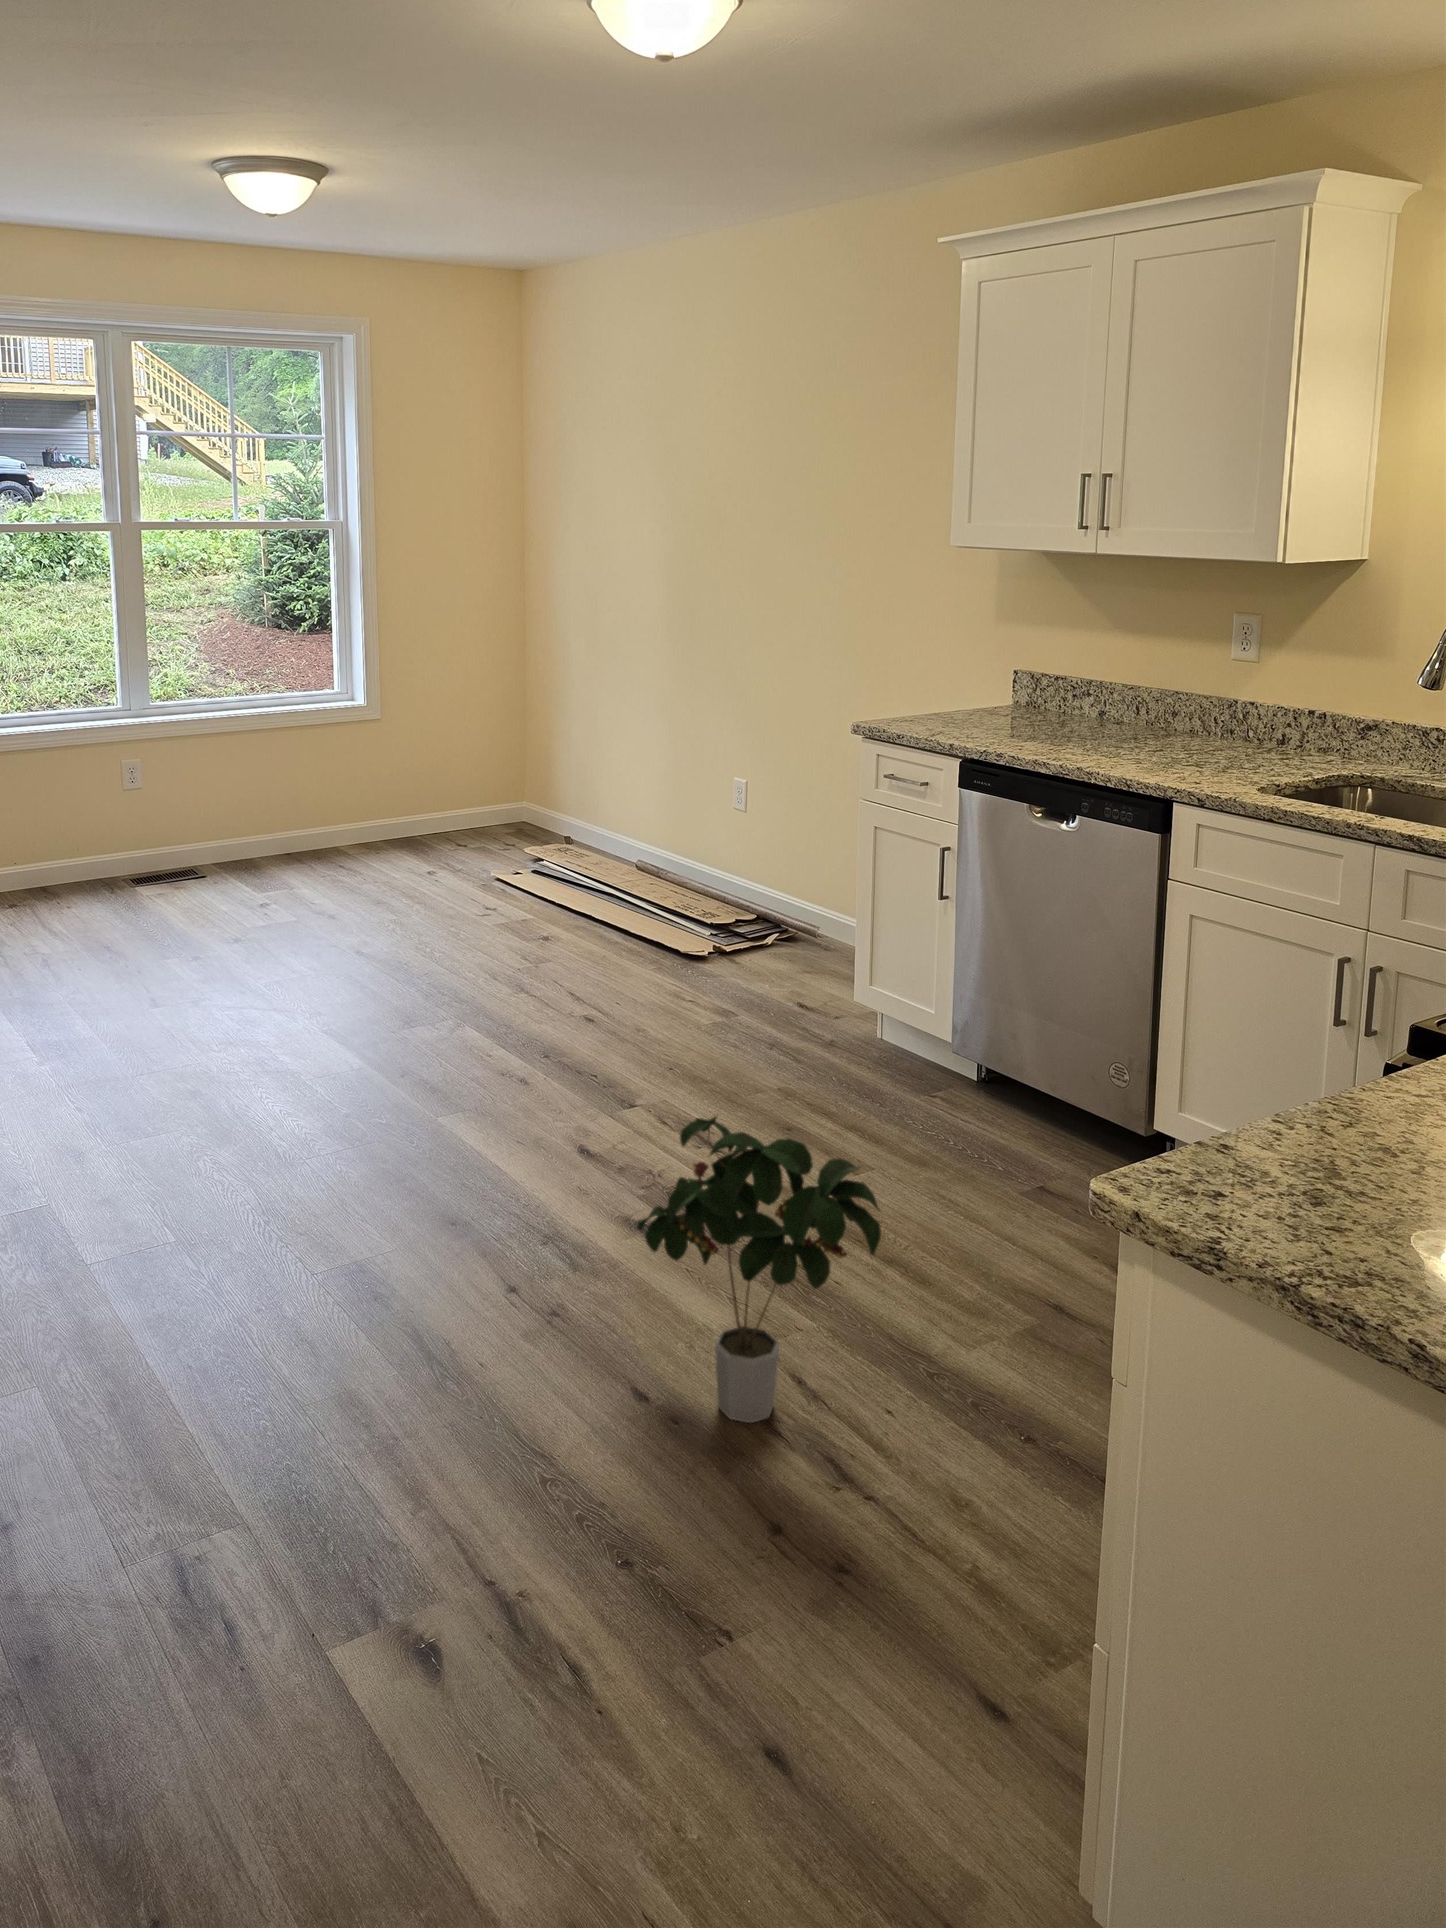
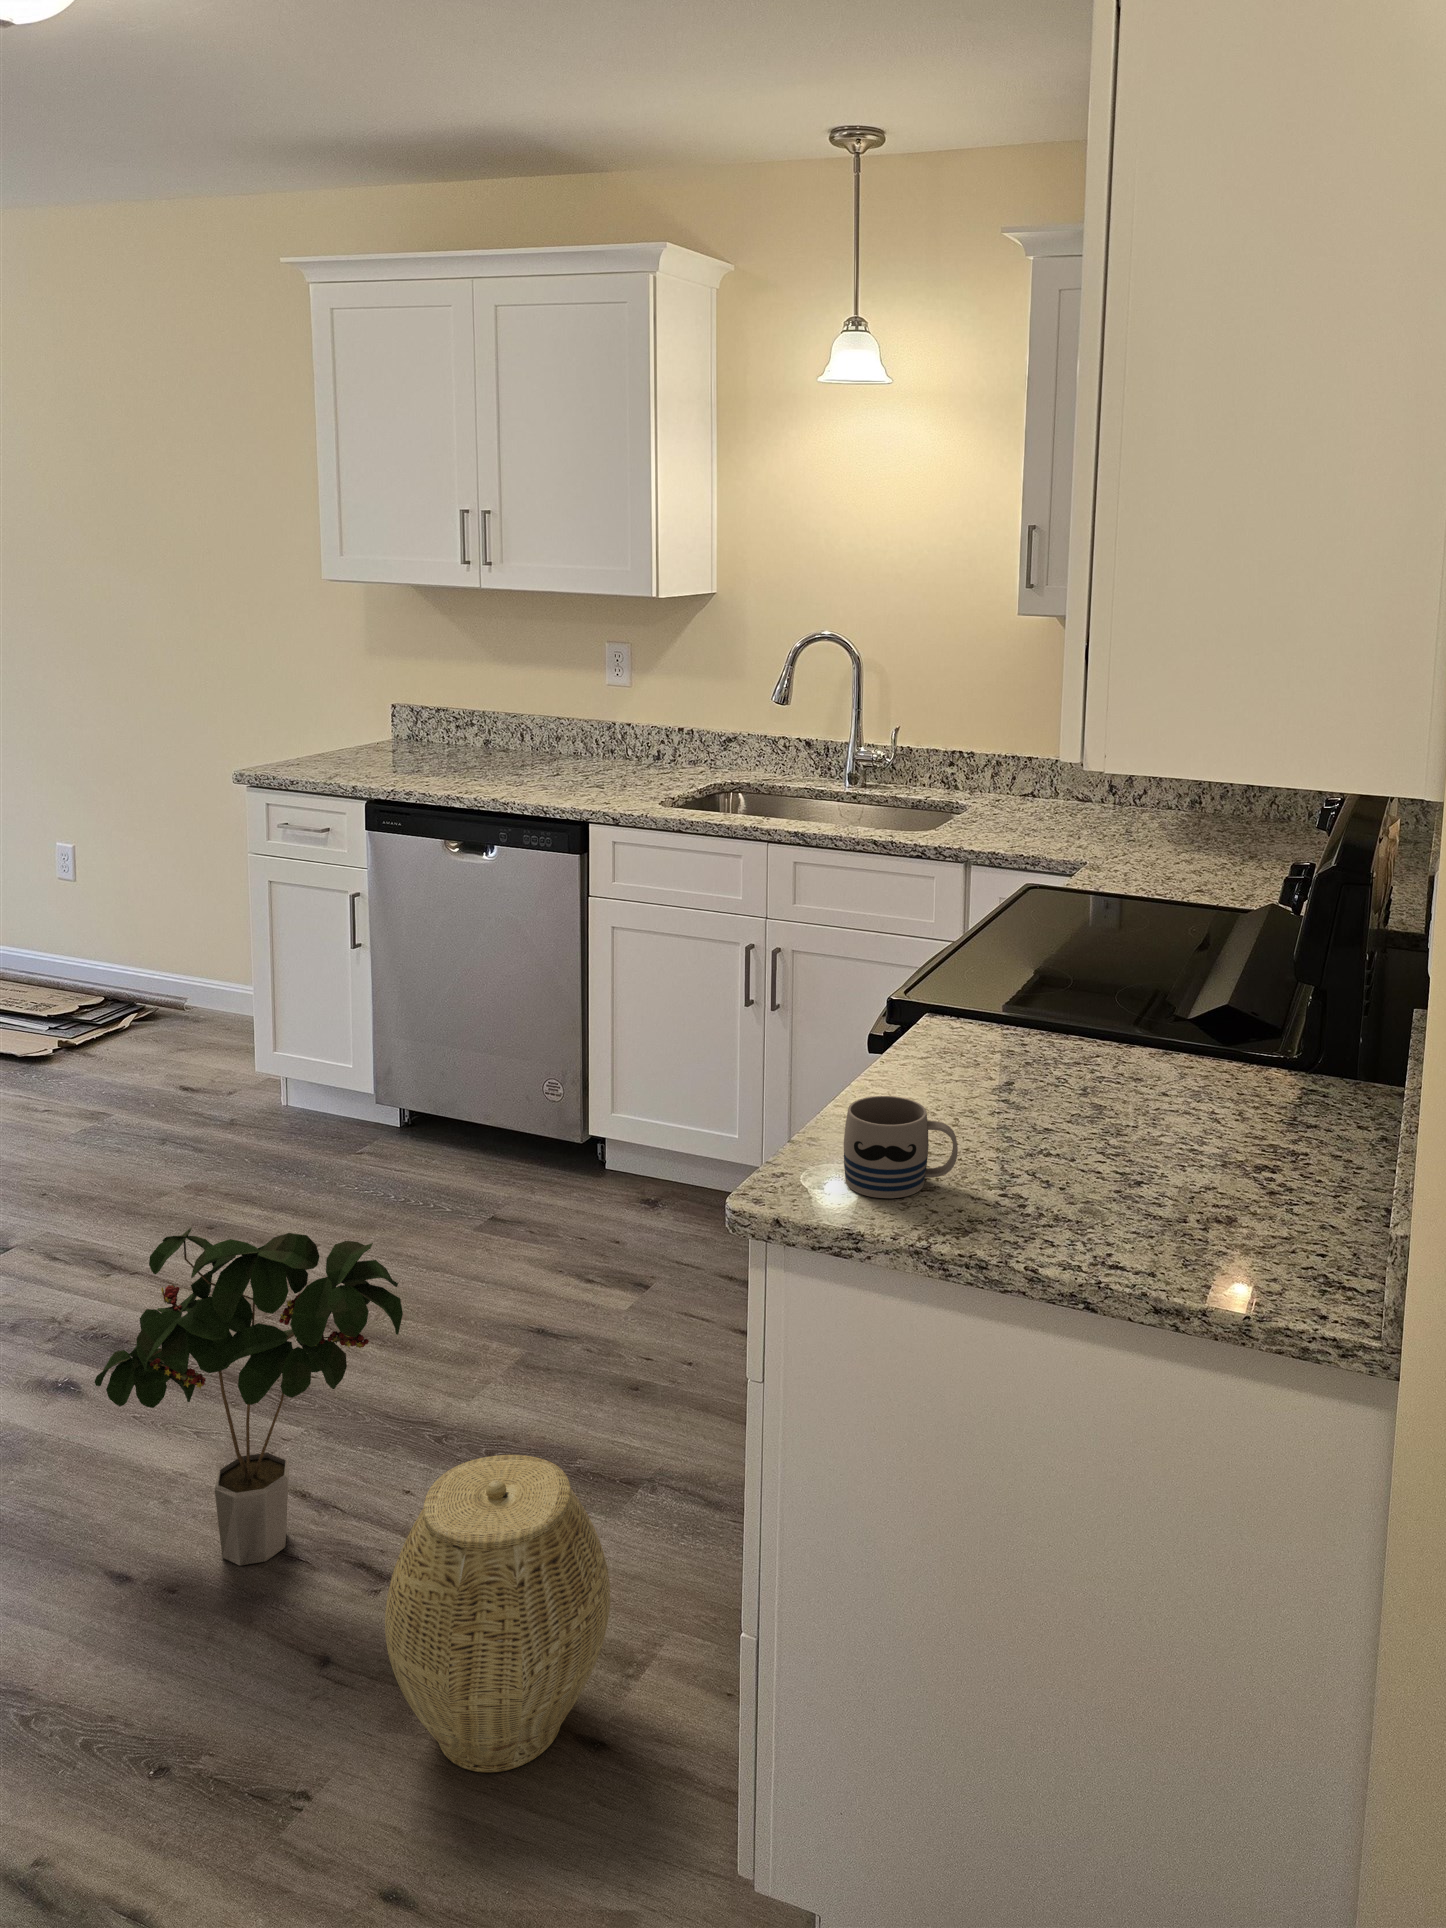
mug: none [1238,1113,1380,1230] -> present [844,1096,958,1198]
woven basket: none [804,1386,1019,1687] -> present [385,1455,610,1772]

